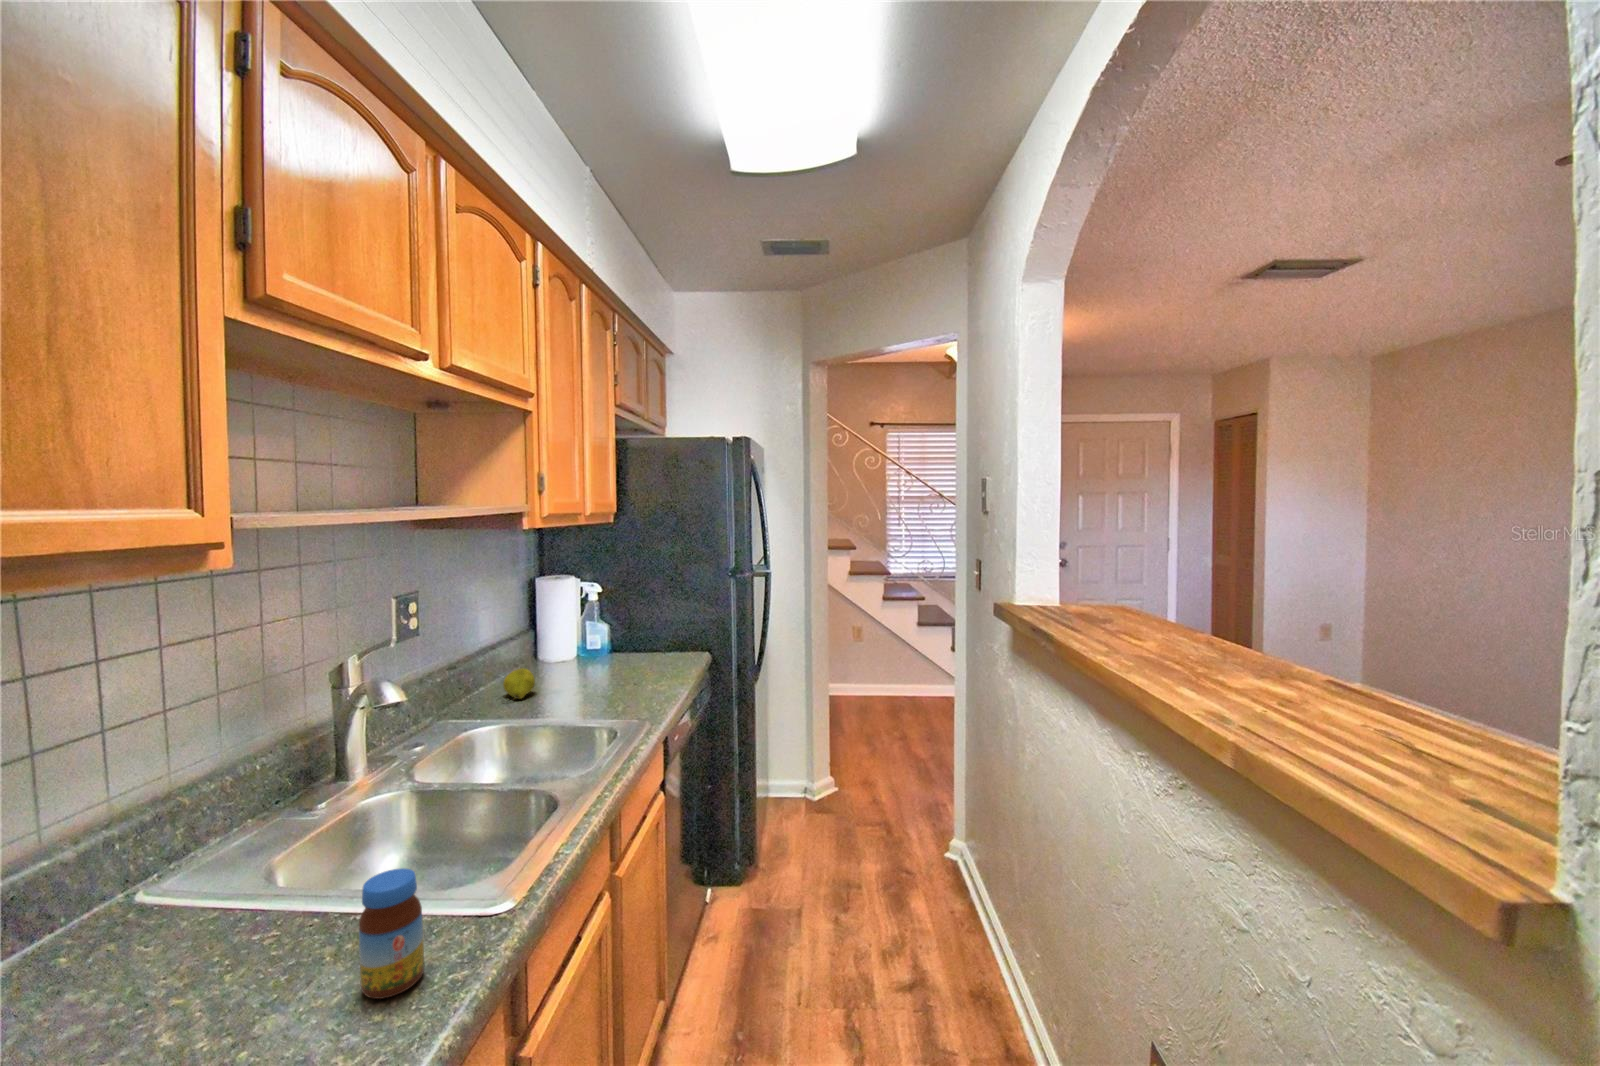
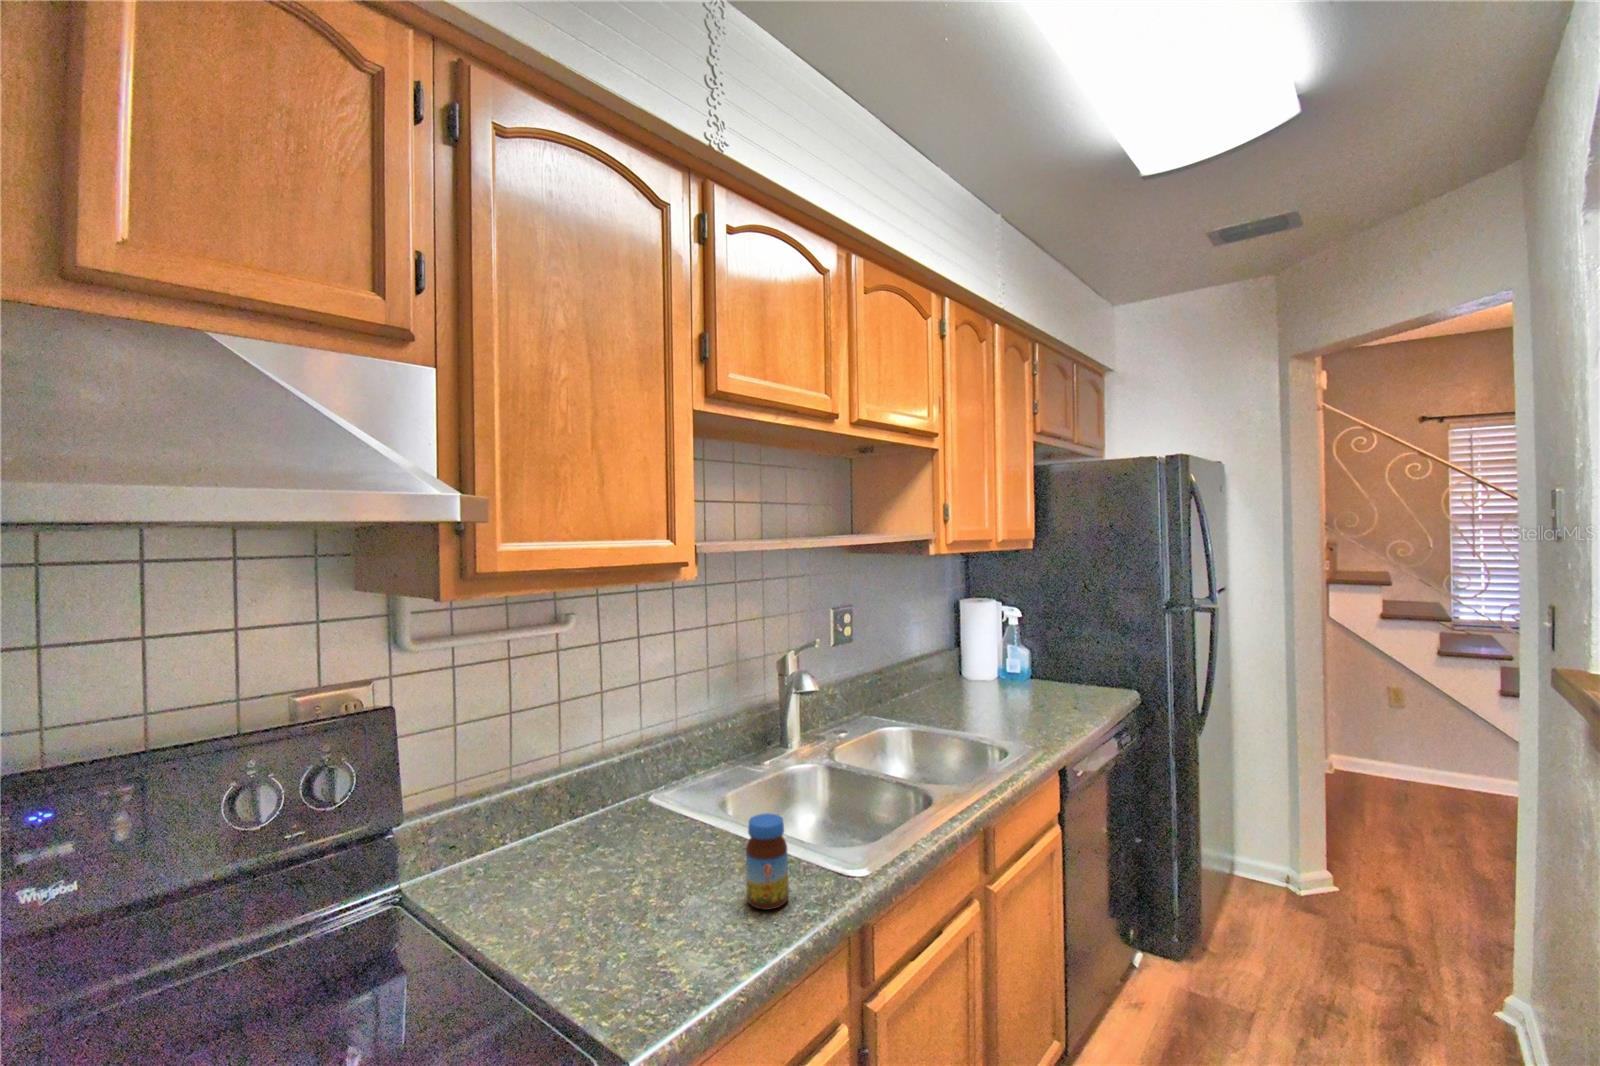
fruit: present [503,668,535,699] -> none [915,682,946,710]

